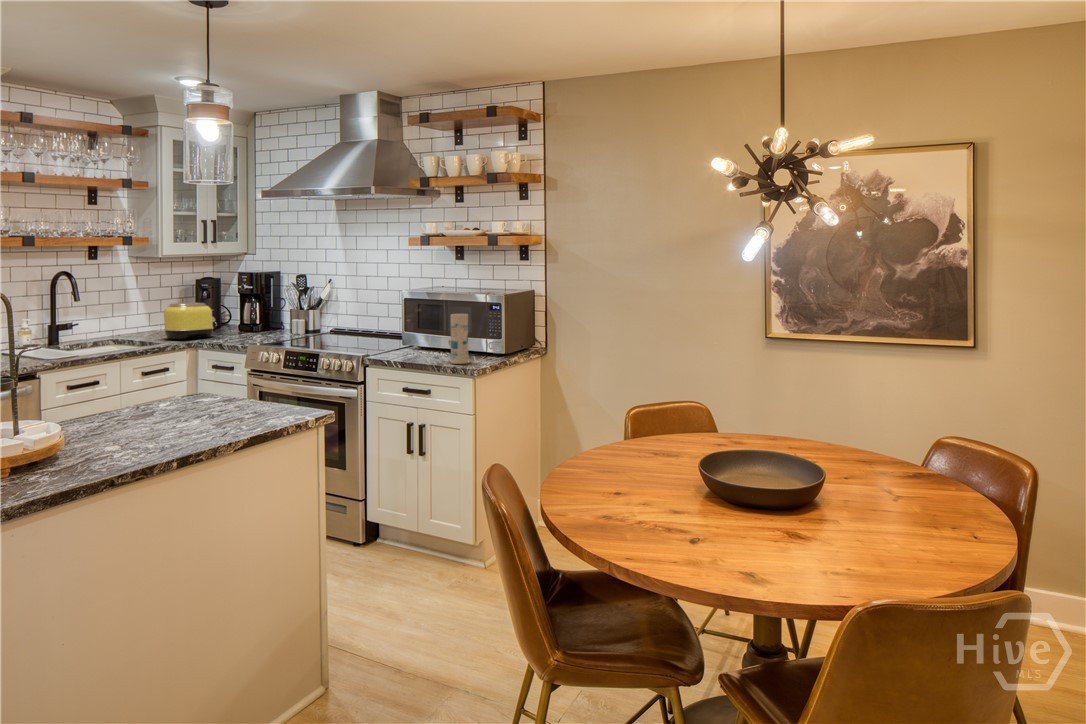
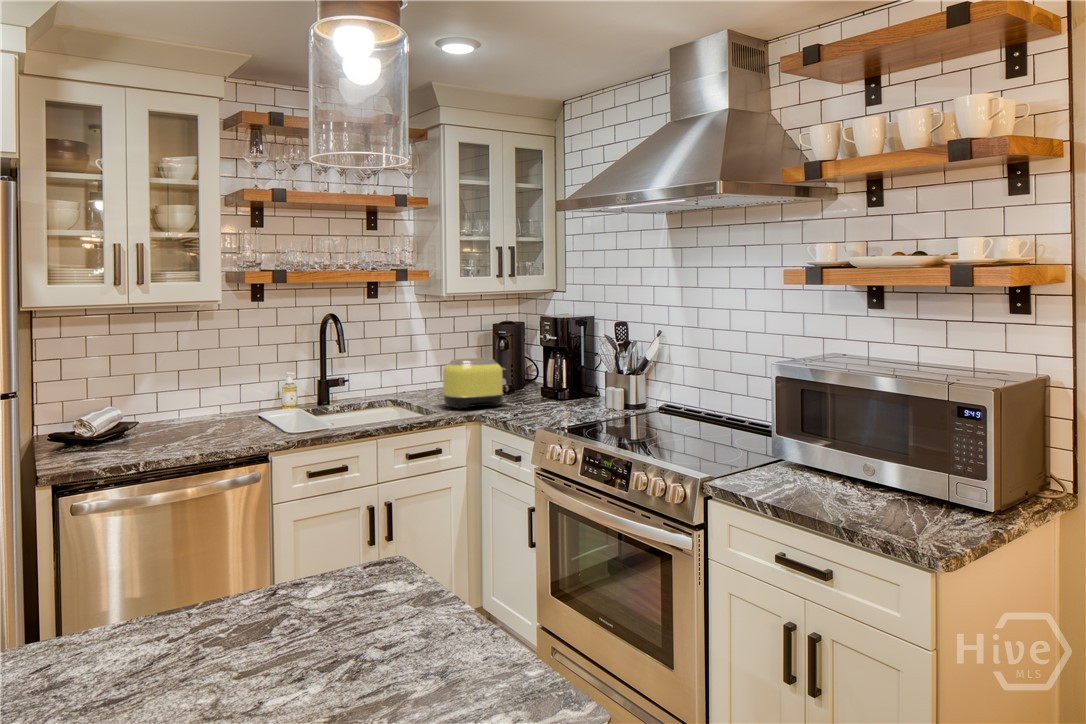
canister: present [451,314,468,364] -> none [859,409,897,506]

